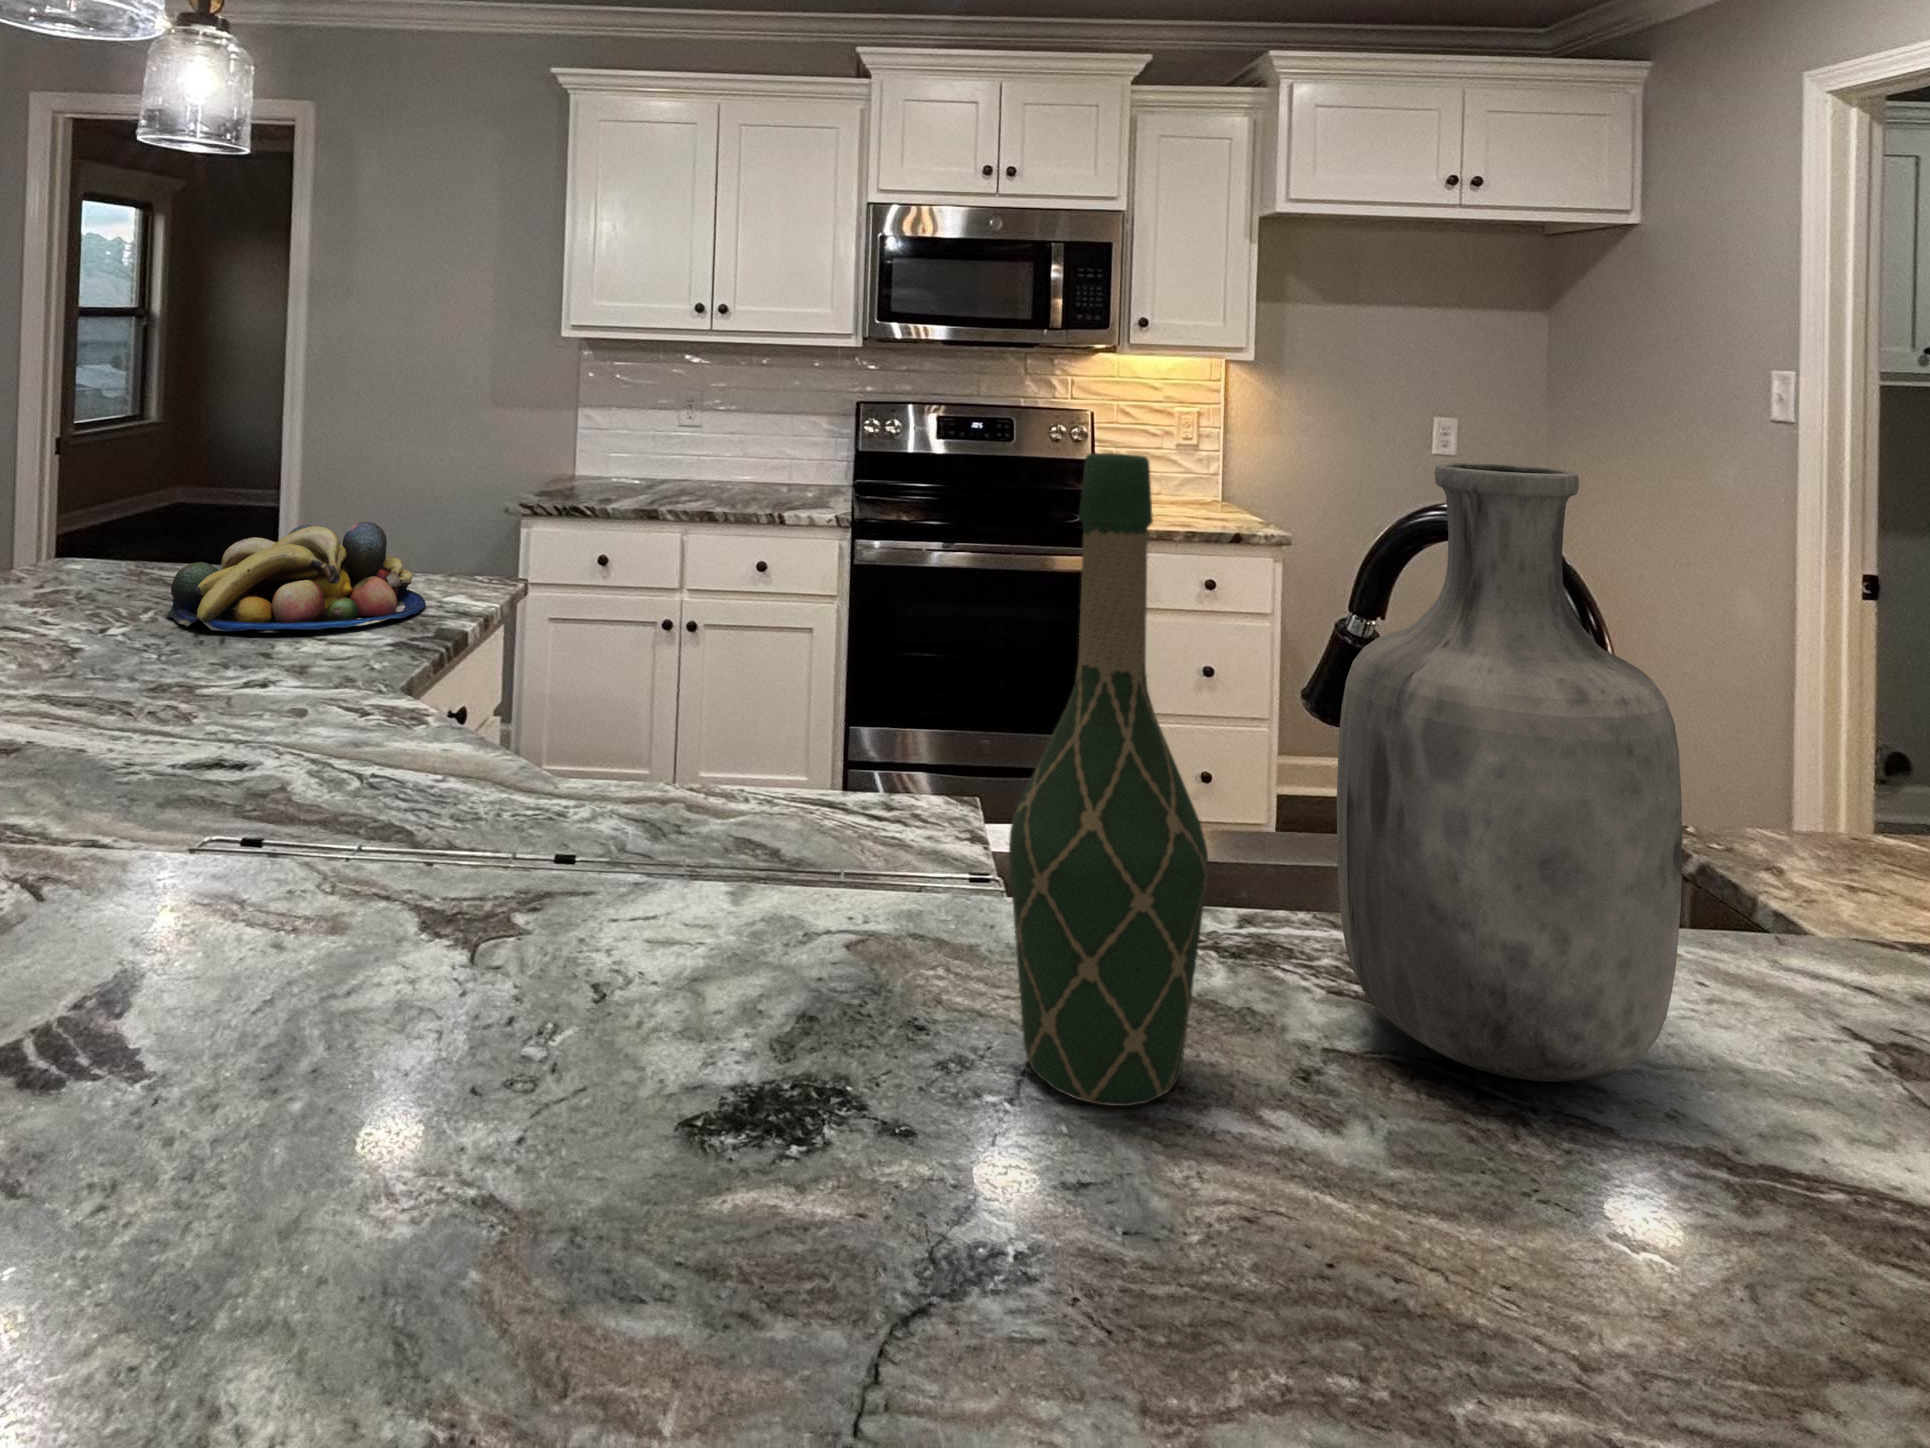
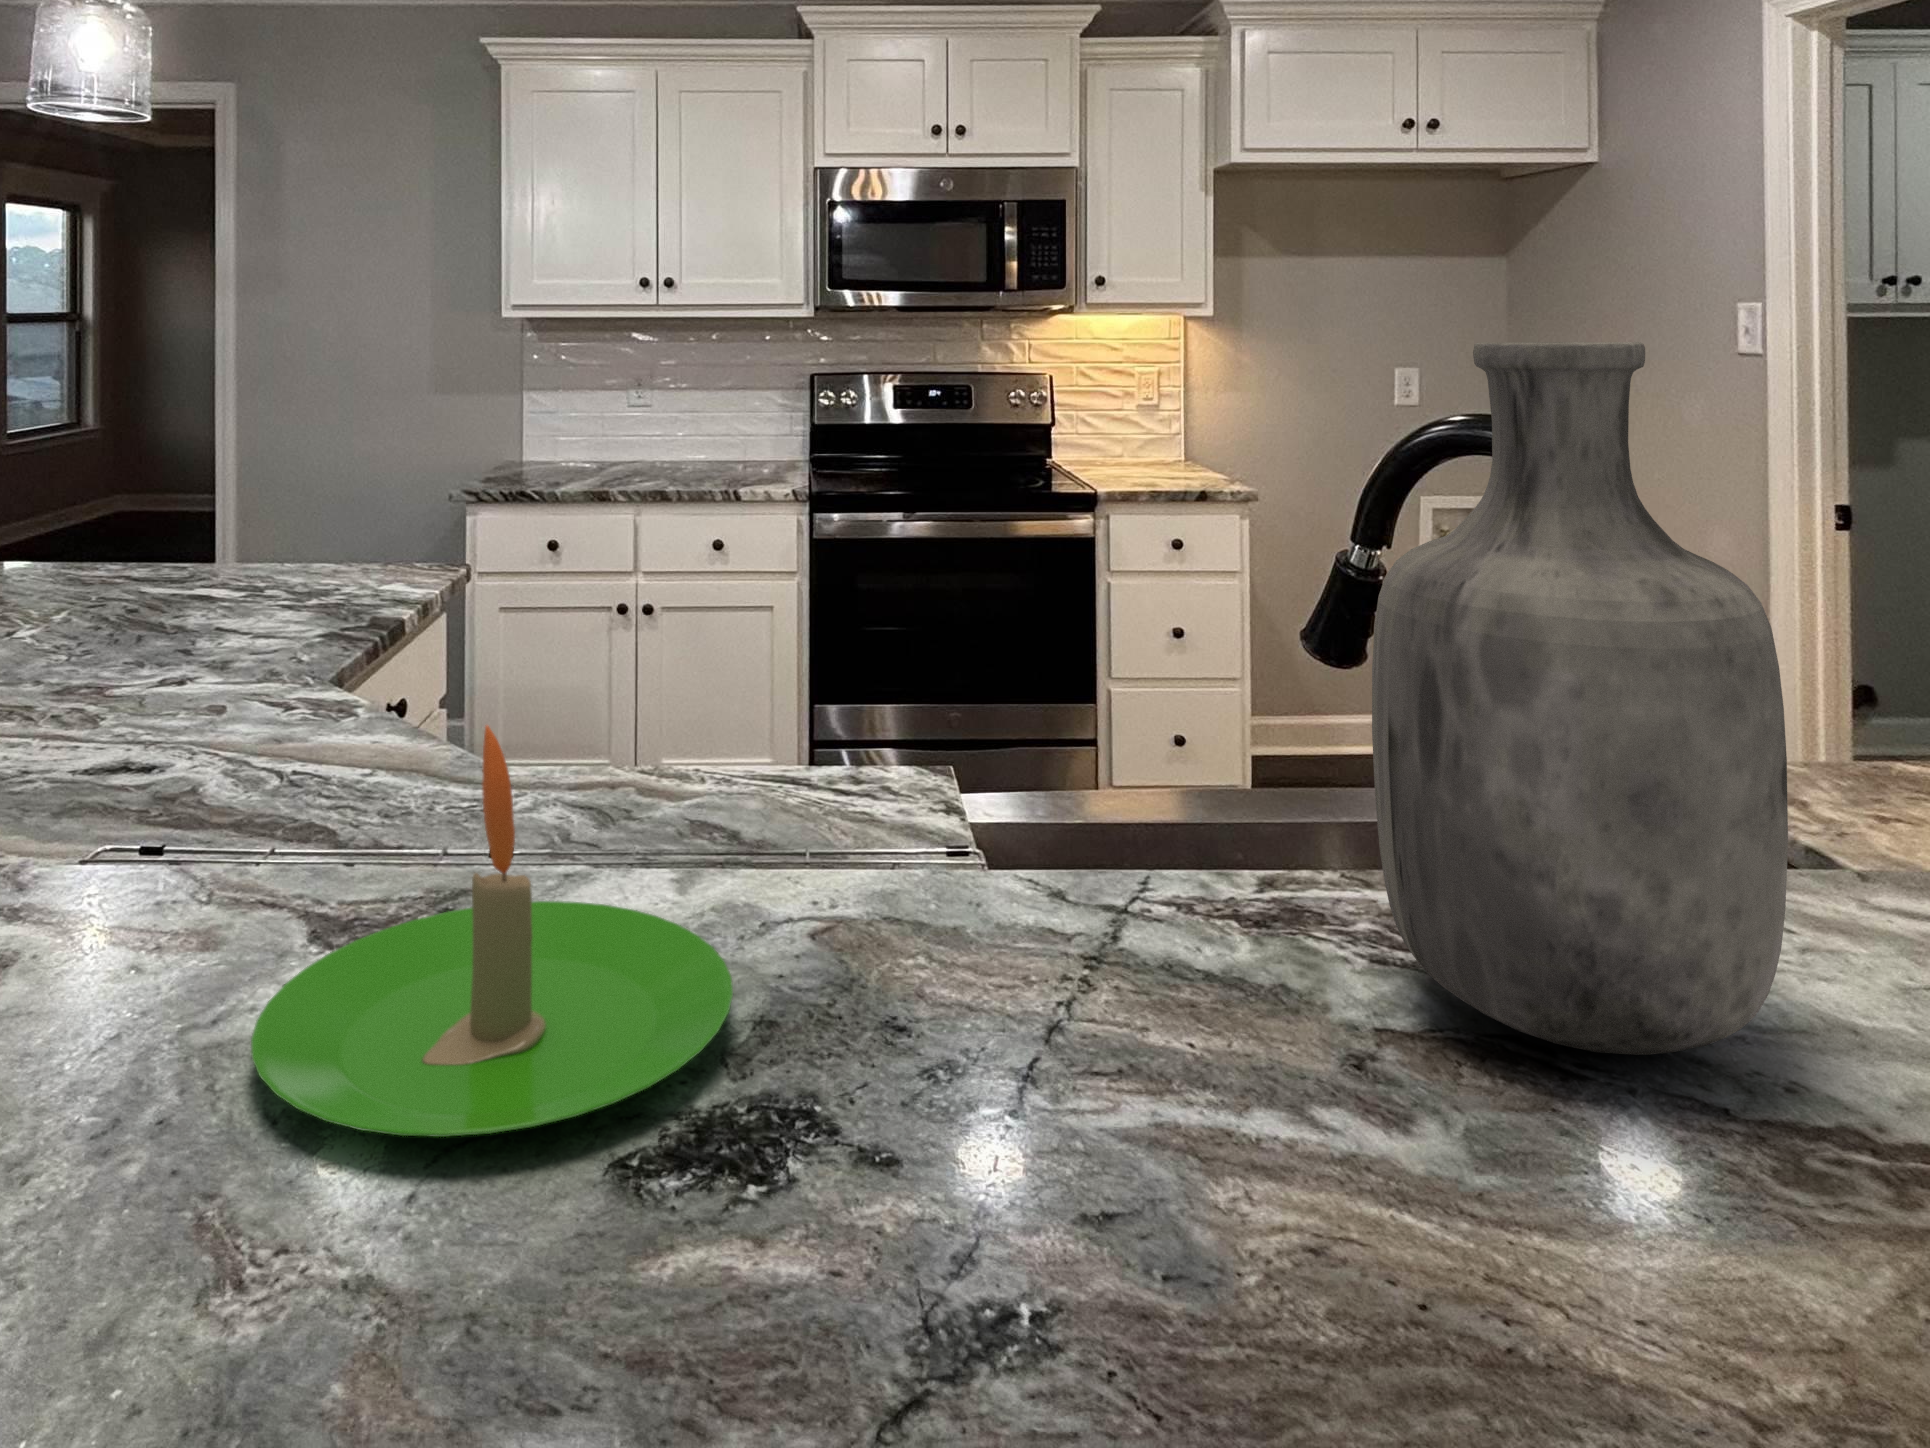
wine bottle: present [1009,453,1208,1106] -> none [997,339,1235,1112]
fruit bowl: present [166,522,426,631] -> none [77,508,360,628]
candle: none [382,754,781,1093] -> present [251,726,733,1137]

